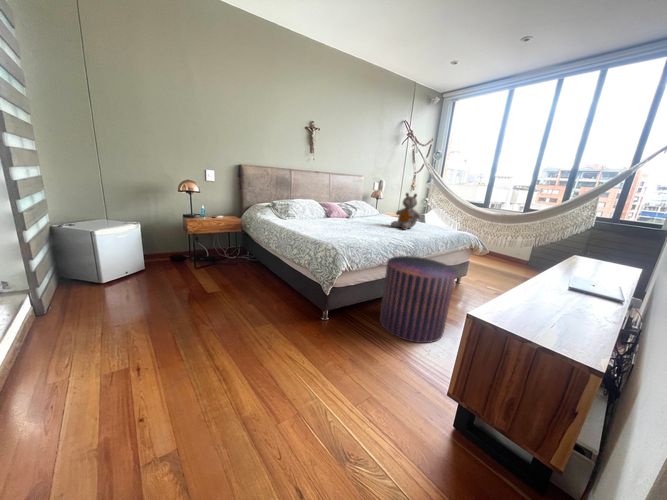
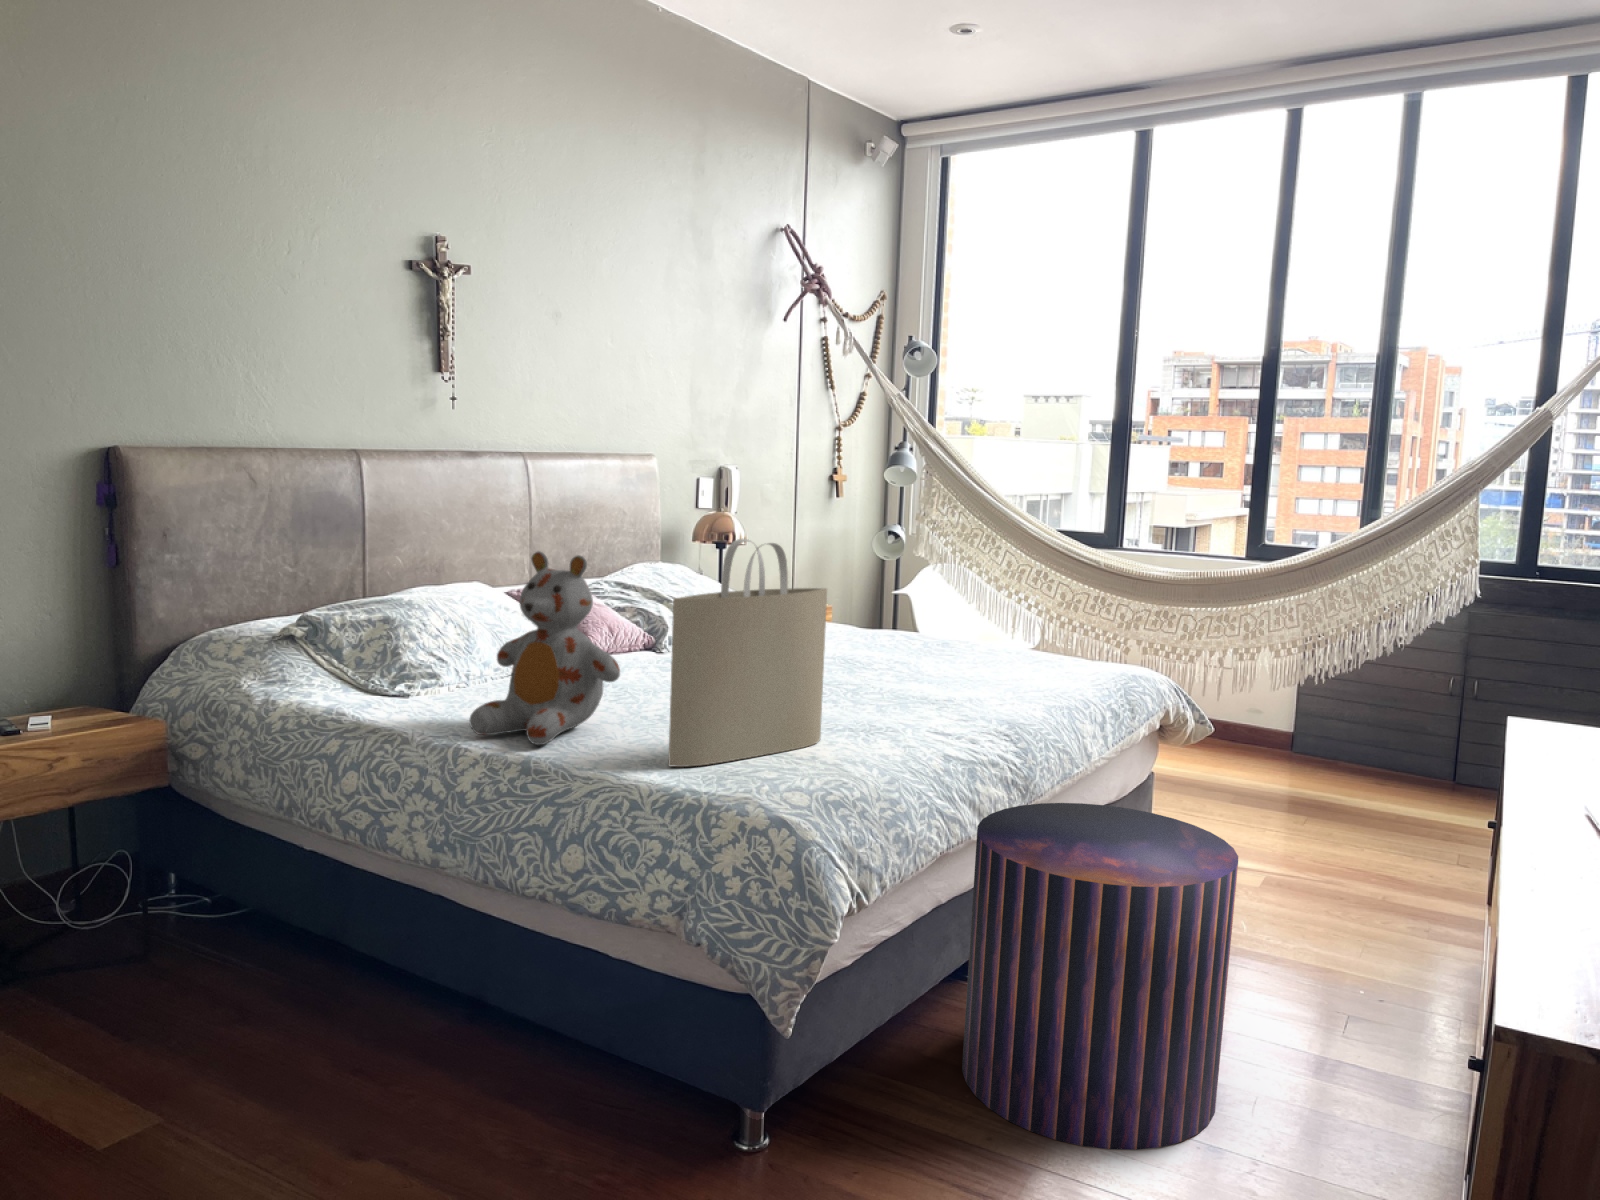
tote bag: none [320,184,366,236] -> present [668,539,827,767]
stuffed bear: present [391,193,421,229] -> present [469,551,620,745]

